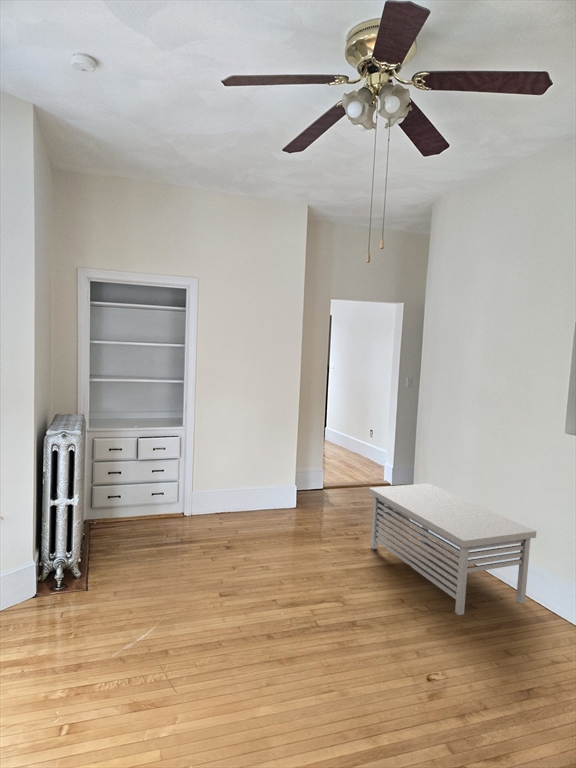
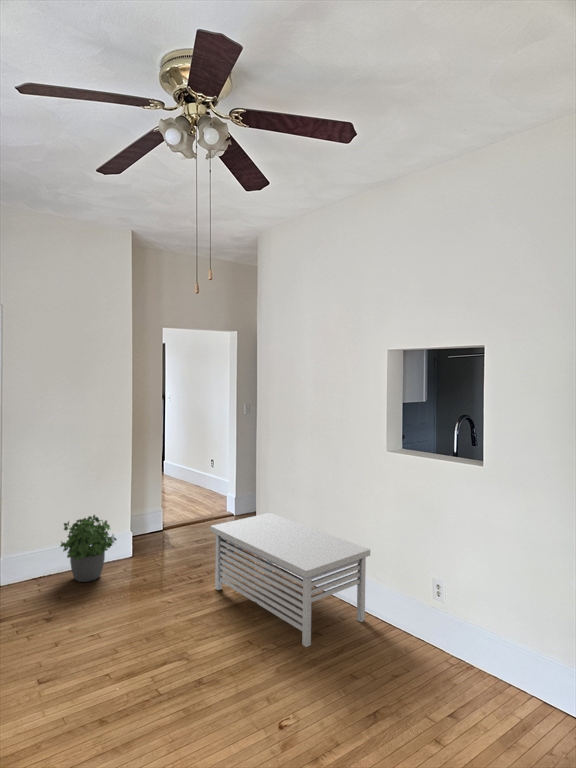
potted plant: none [236,466,283,523] -> present [61,515,117,582]

